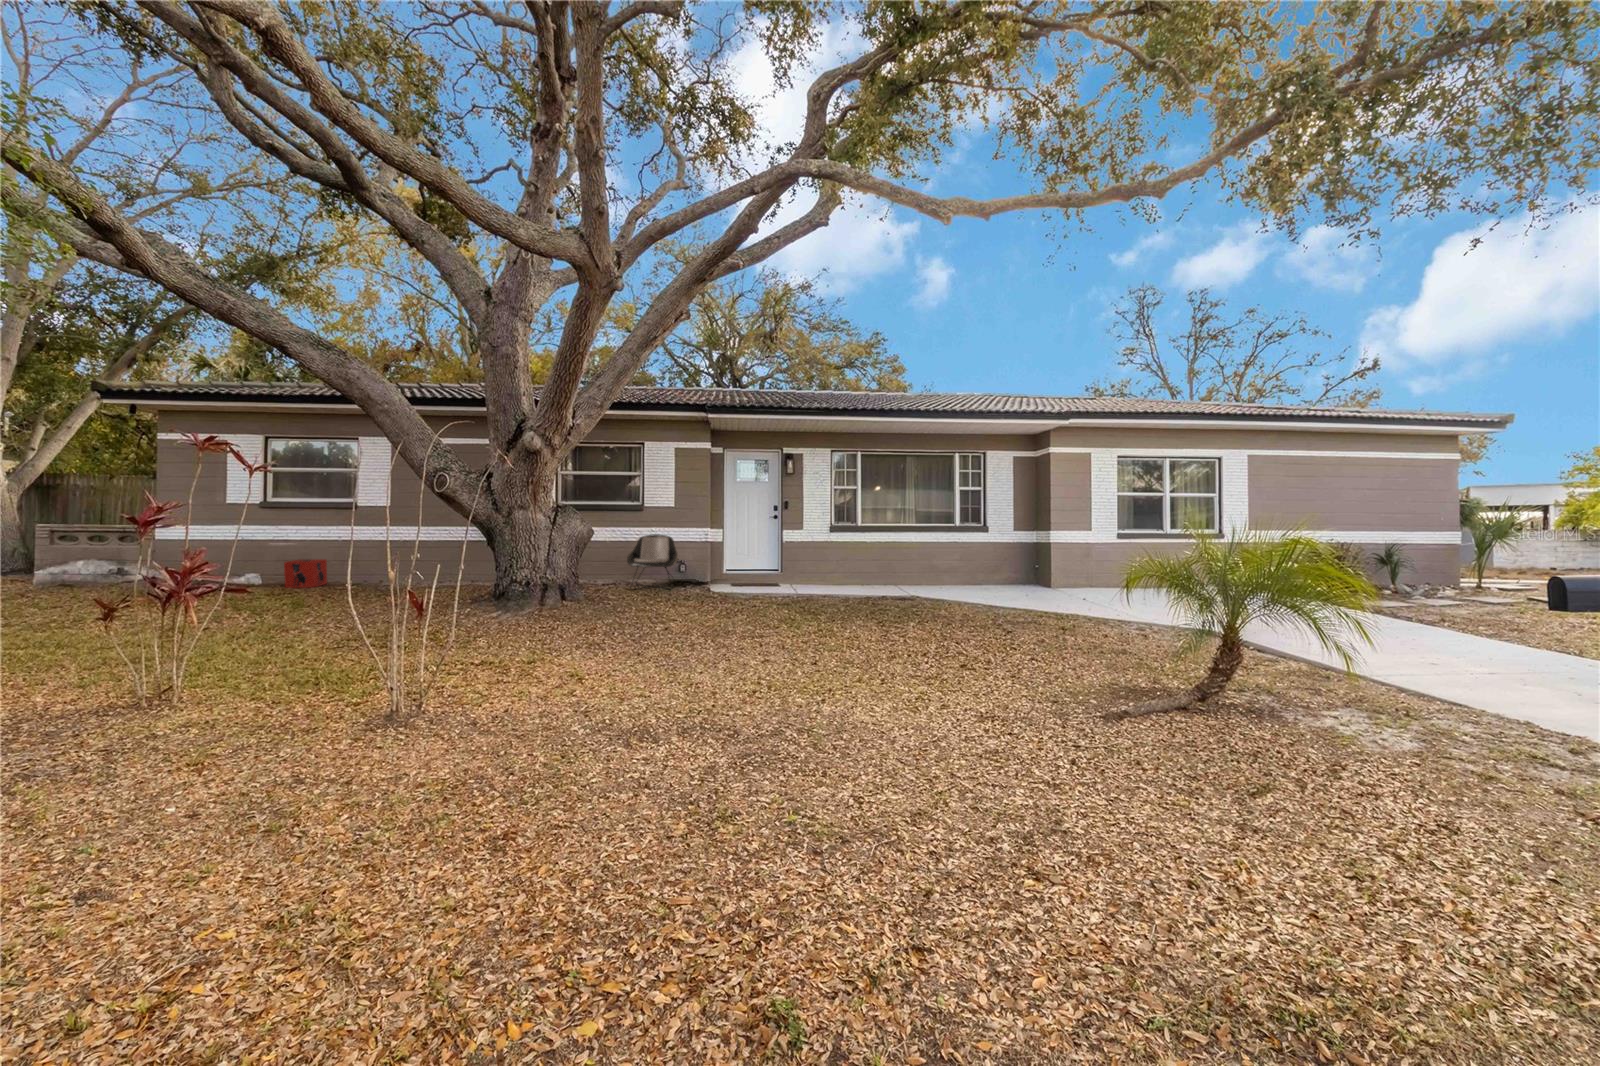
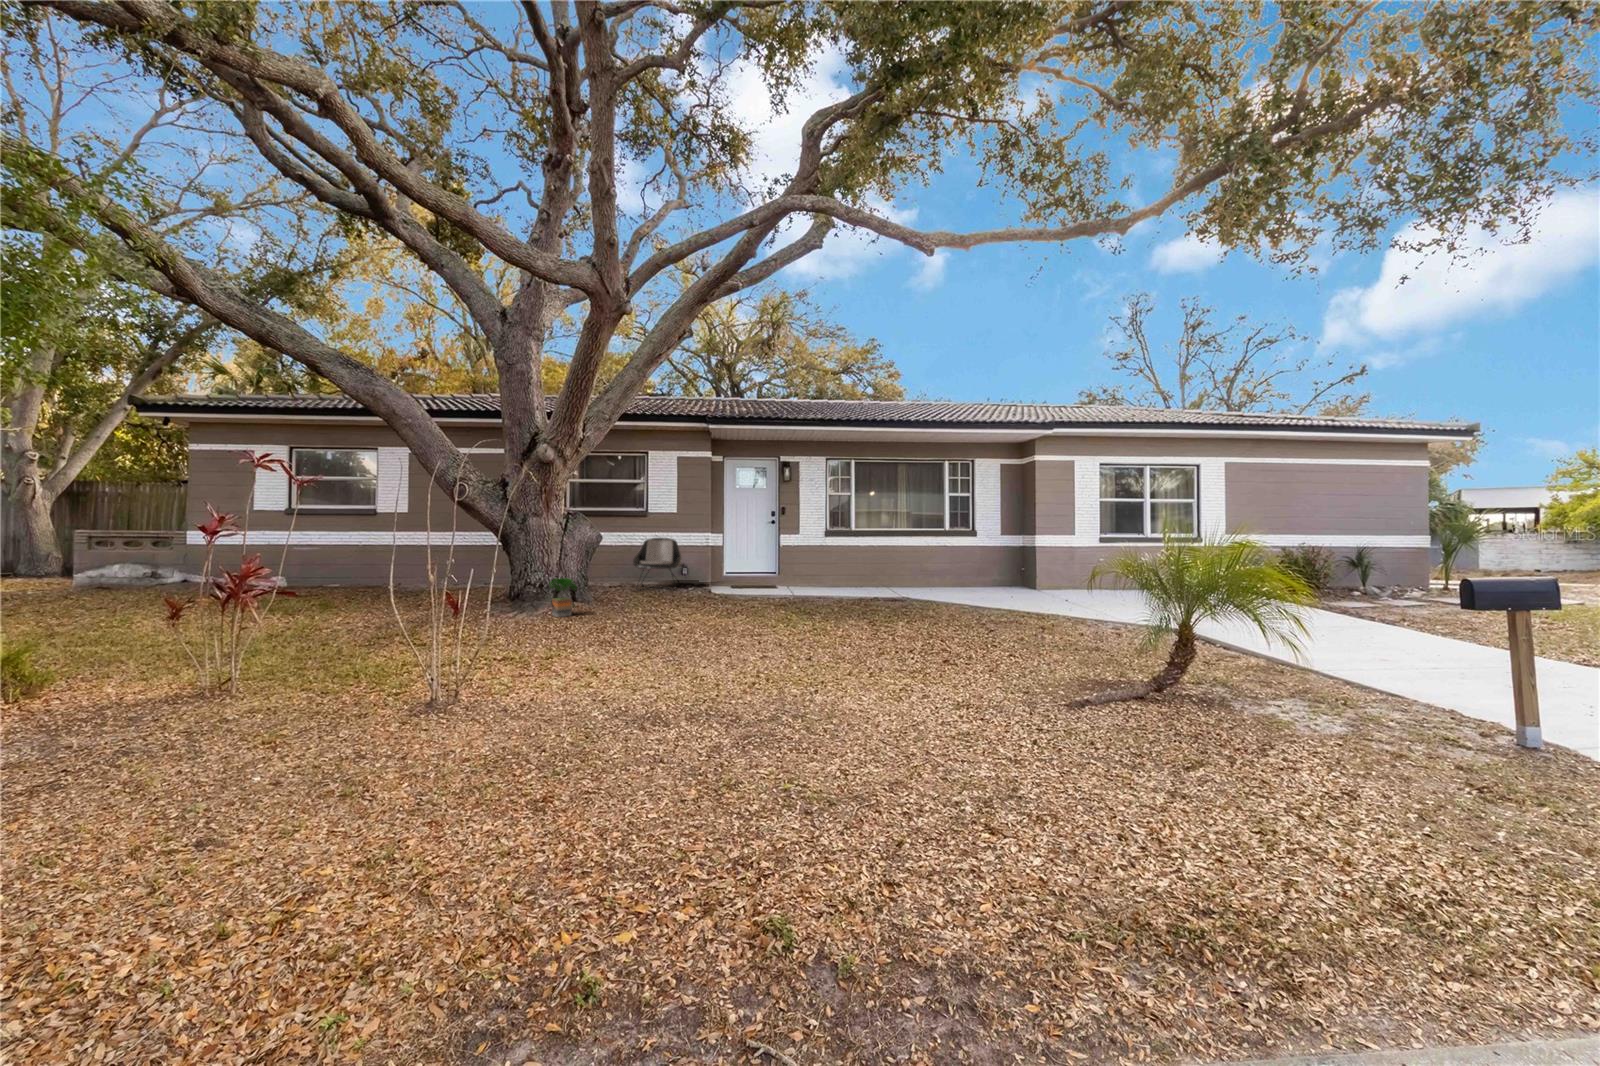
storage box: present [284,559,327,588] -> none [307,561,348,588]
potted tree: none [534,576,567,619] -> present [550,578,577,617]

